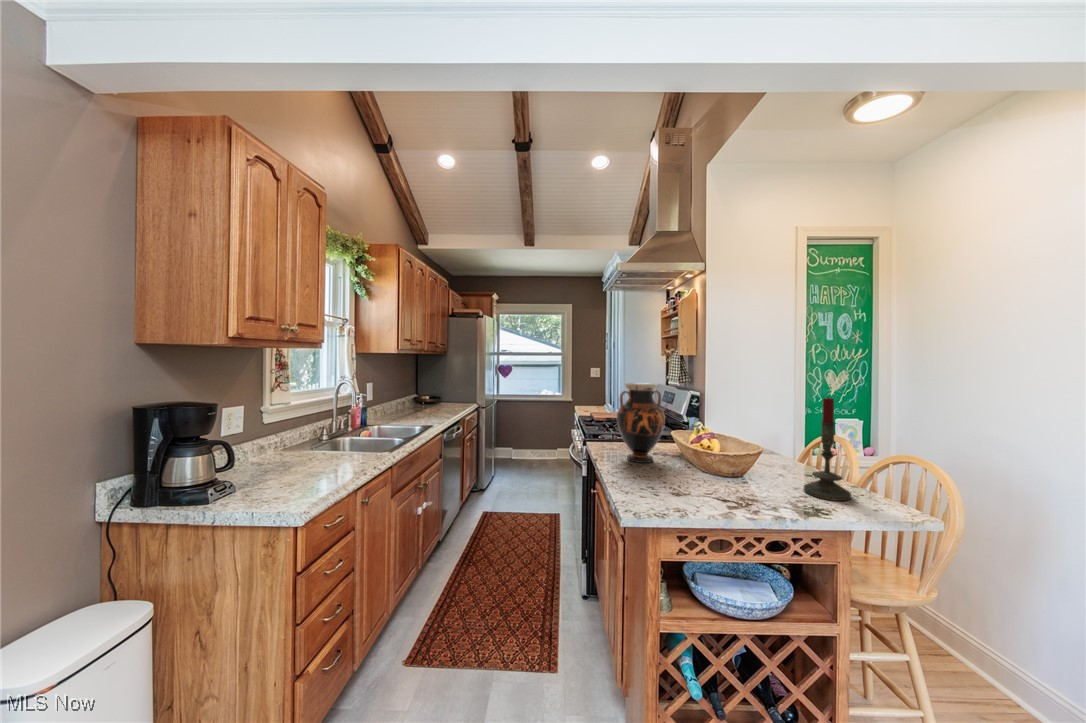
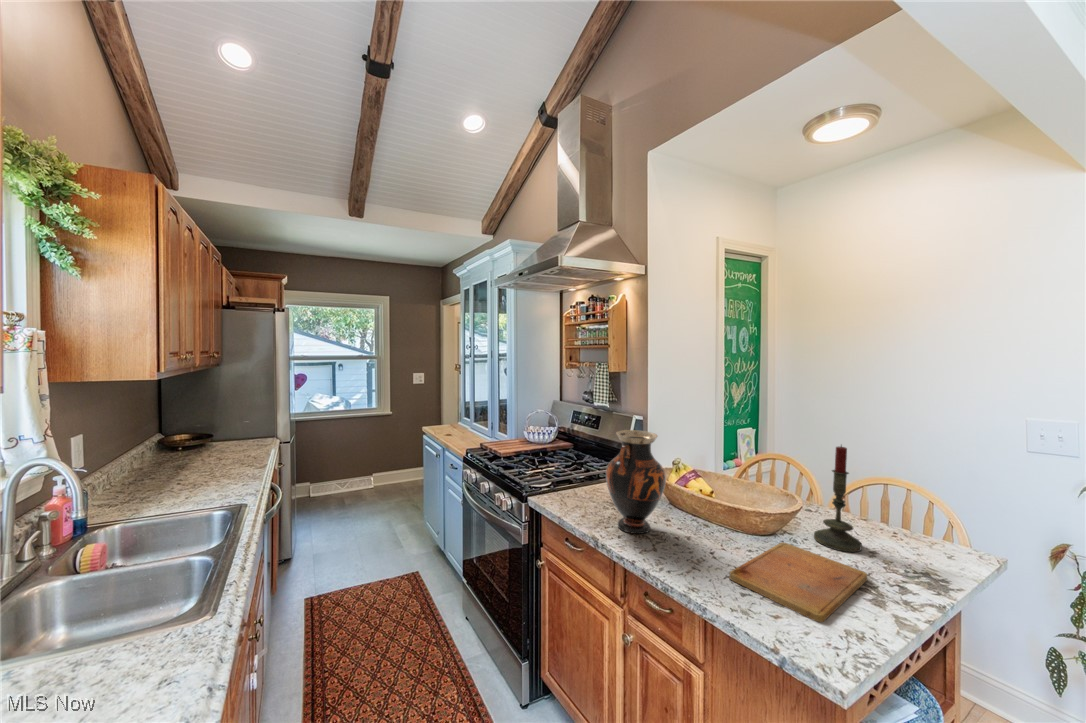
cutting board: none [664,481,798,512] -> present [729,542,867,622]

